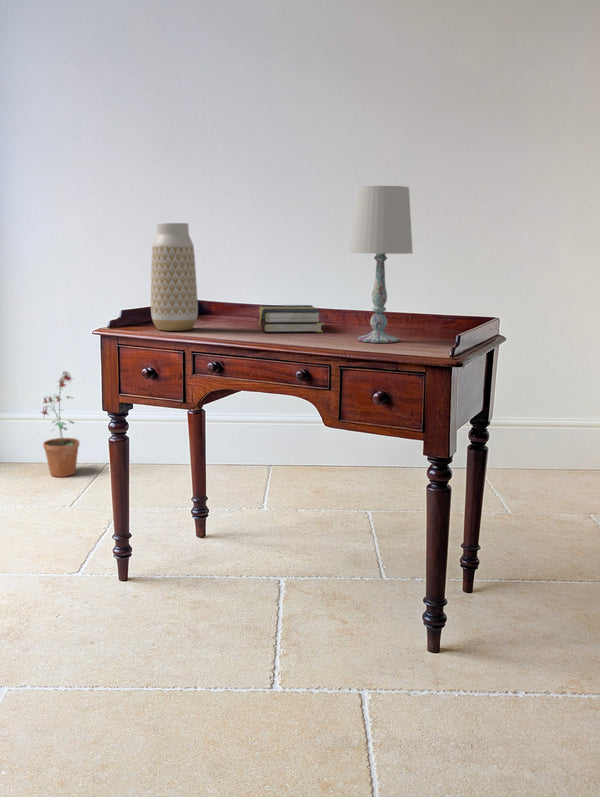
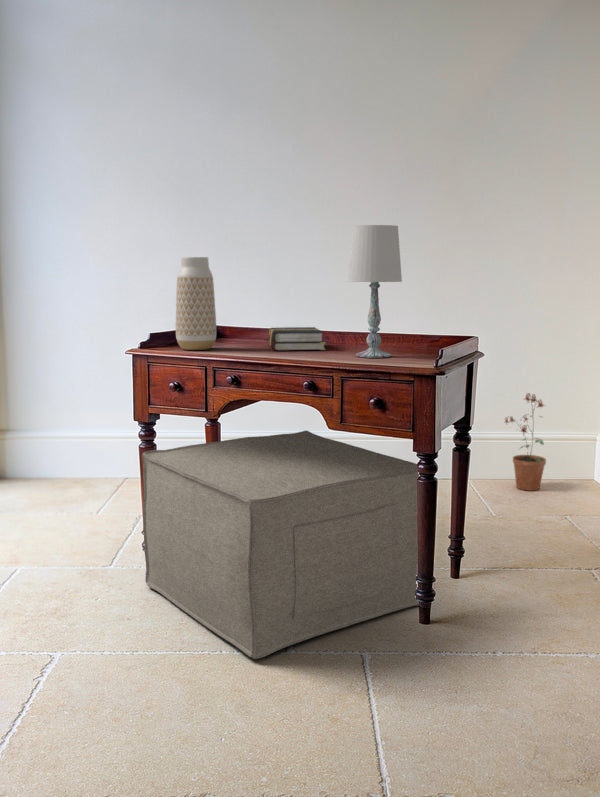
potted plant: present [42,372,79,477] -> present [505,393,546,491]
ottoman: none [111,422,441,699] -> present [142,430,419,659]

